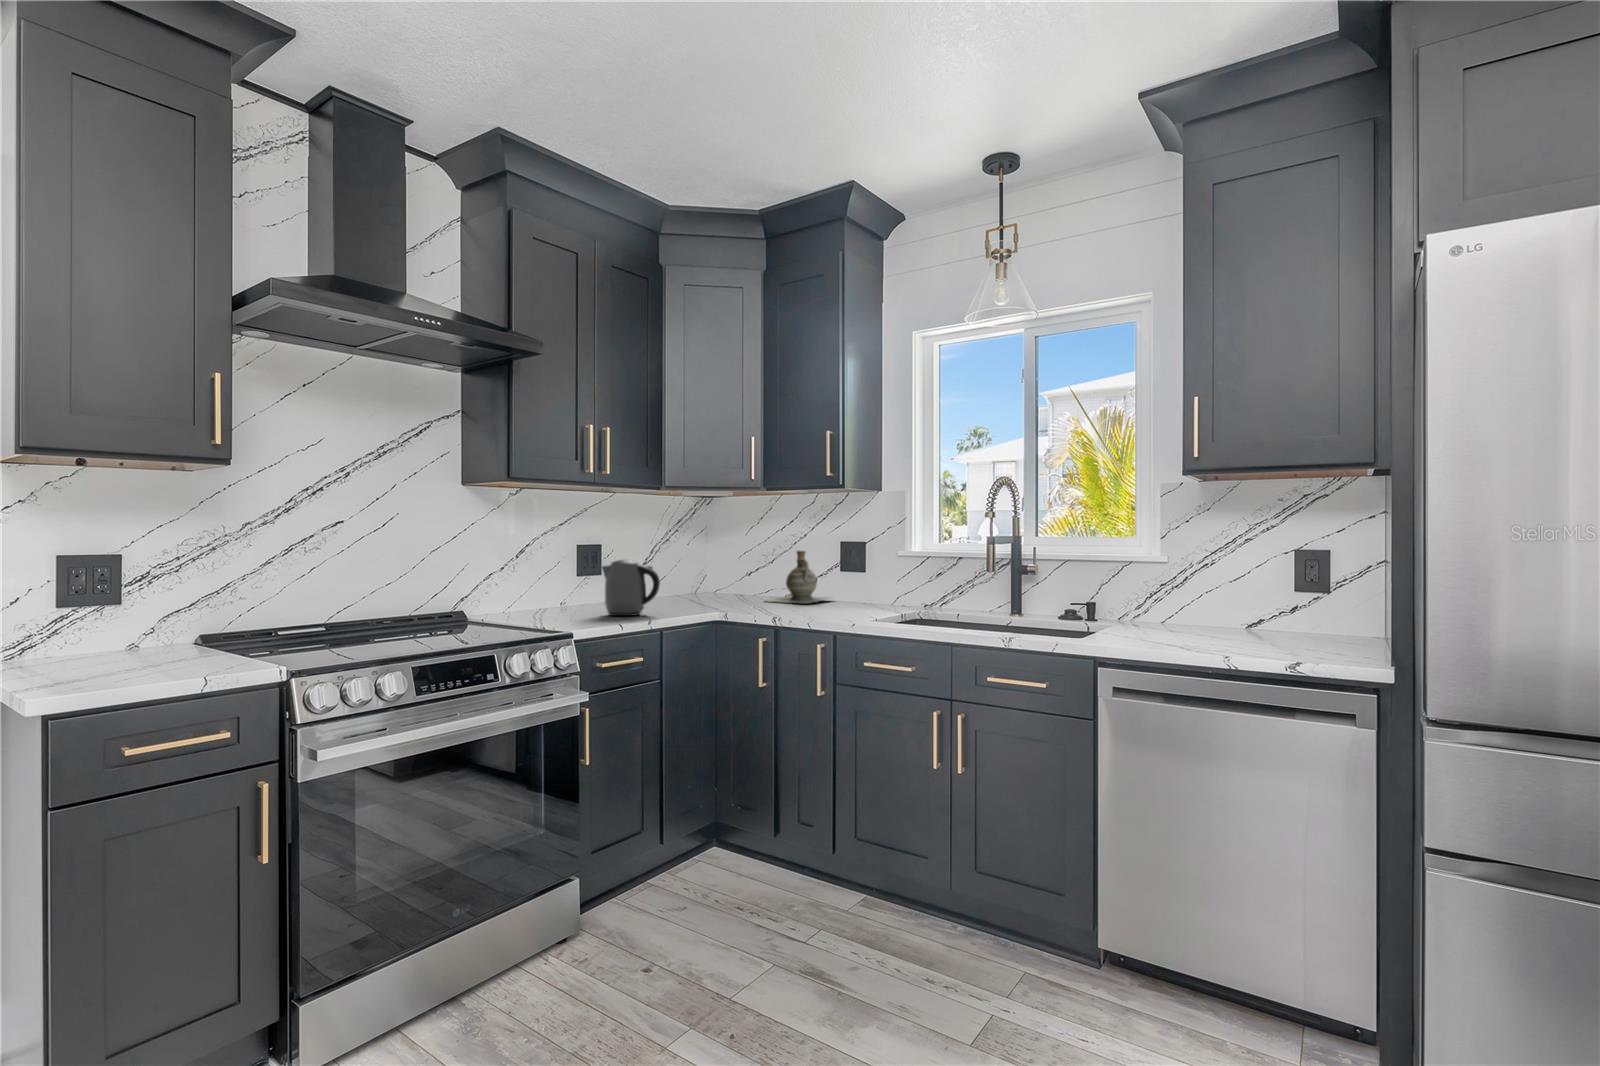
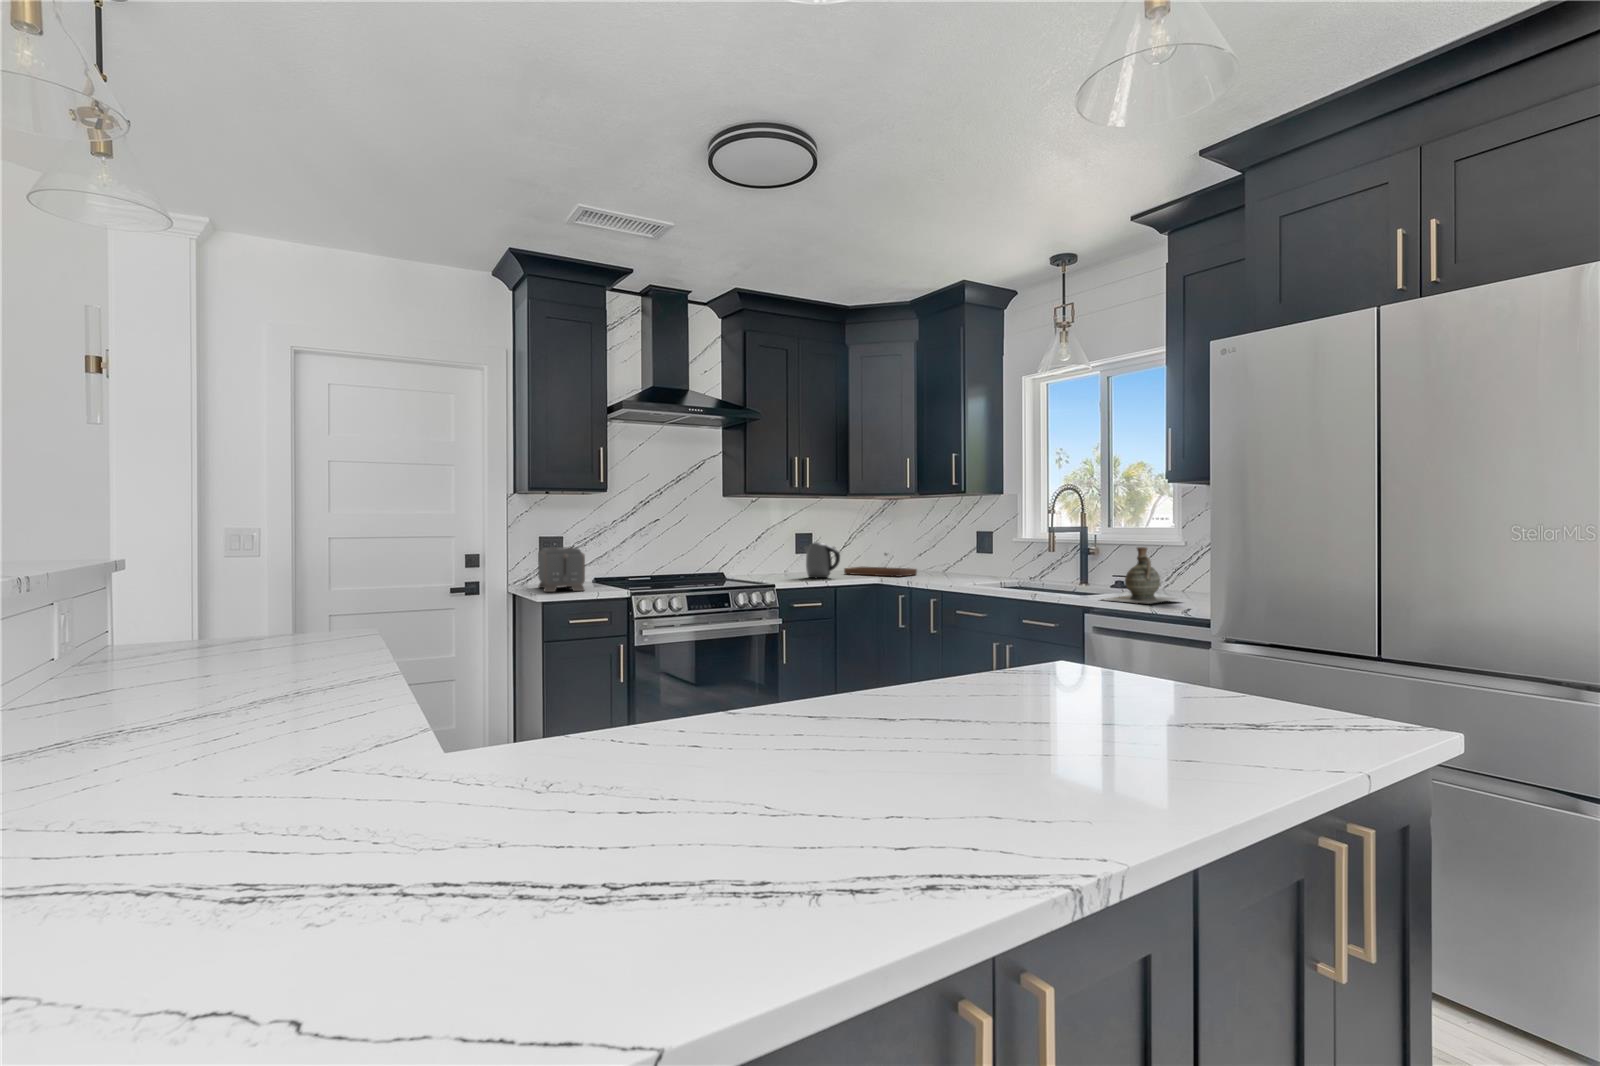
ceramic jug: present [768,551,832,603] -> present [1105,547,1176,603]
tray: none [654,573,759,609] -> present [844,553,917,577]
toaster: none [51,578,174,684] -> present [538,547,585,592]

